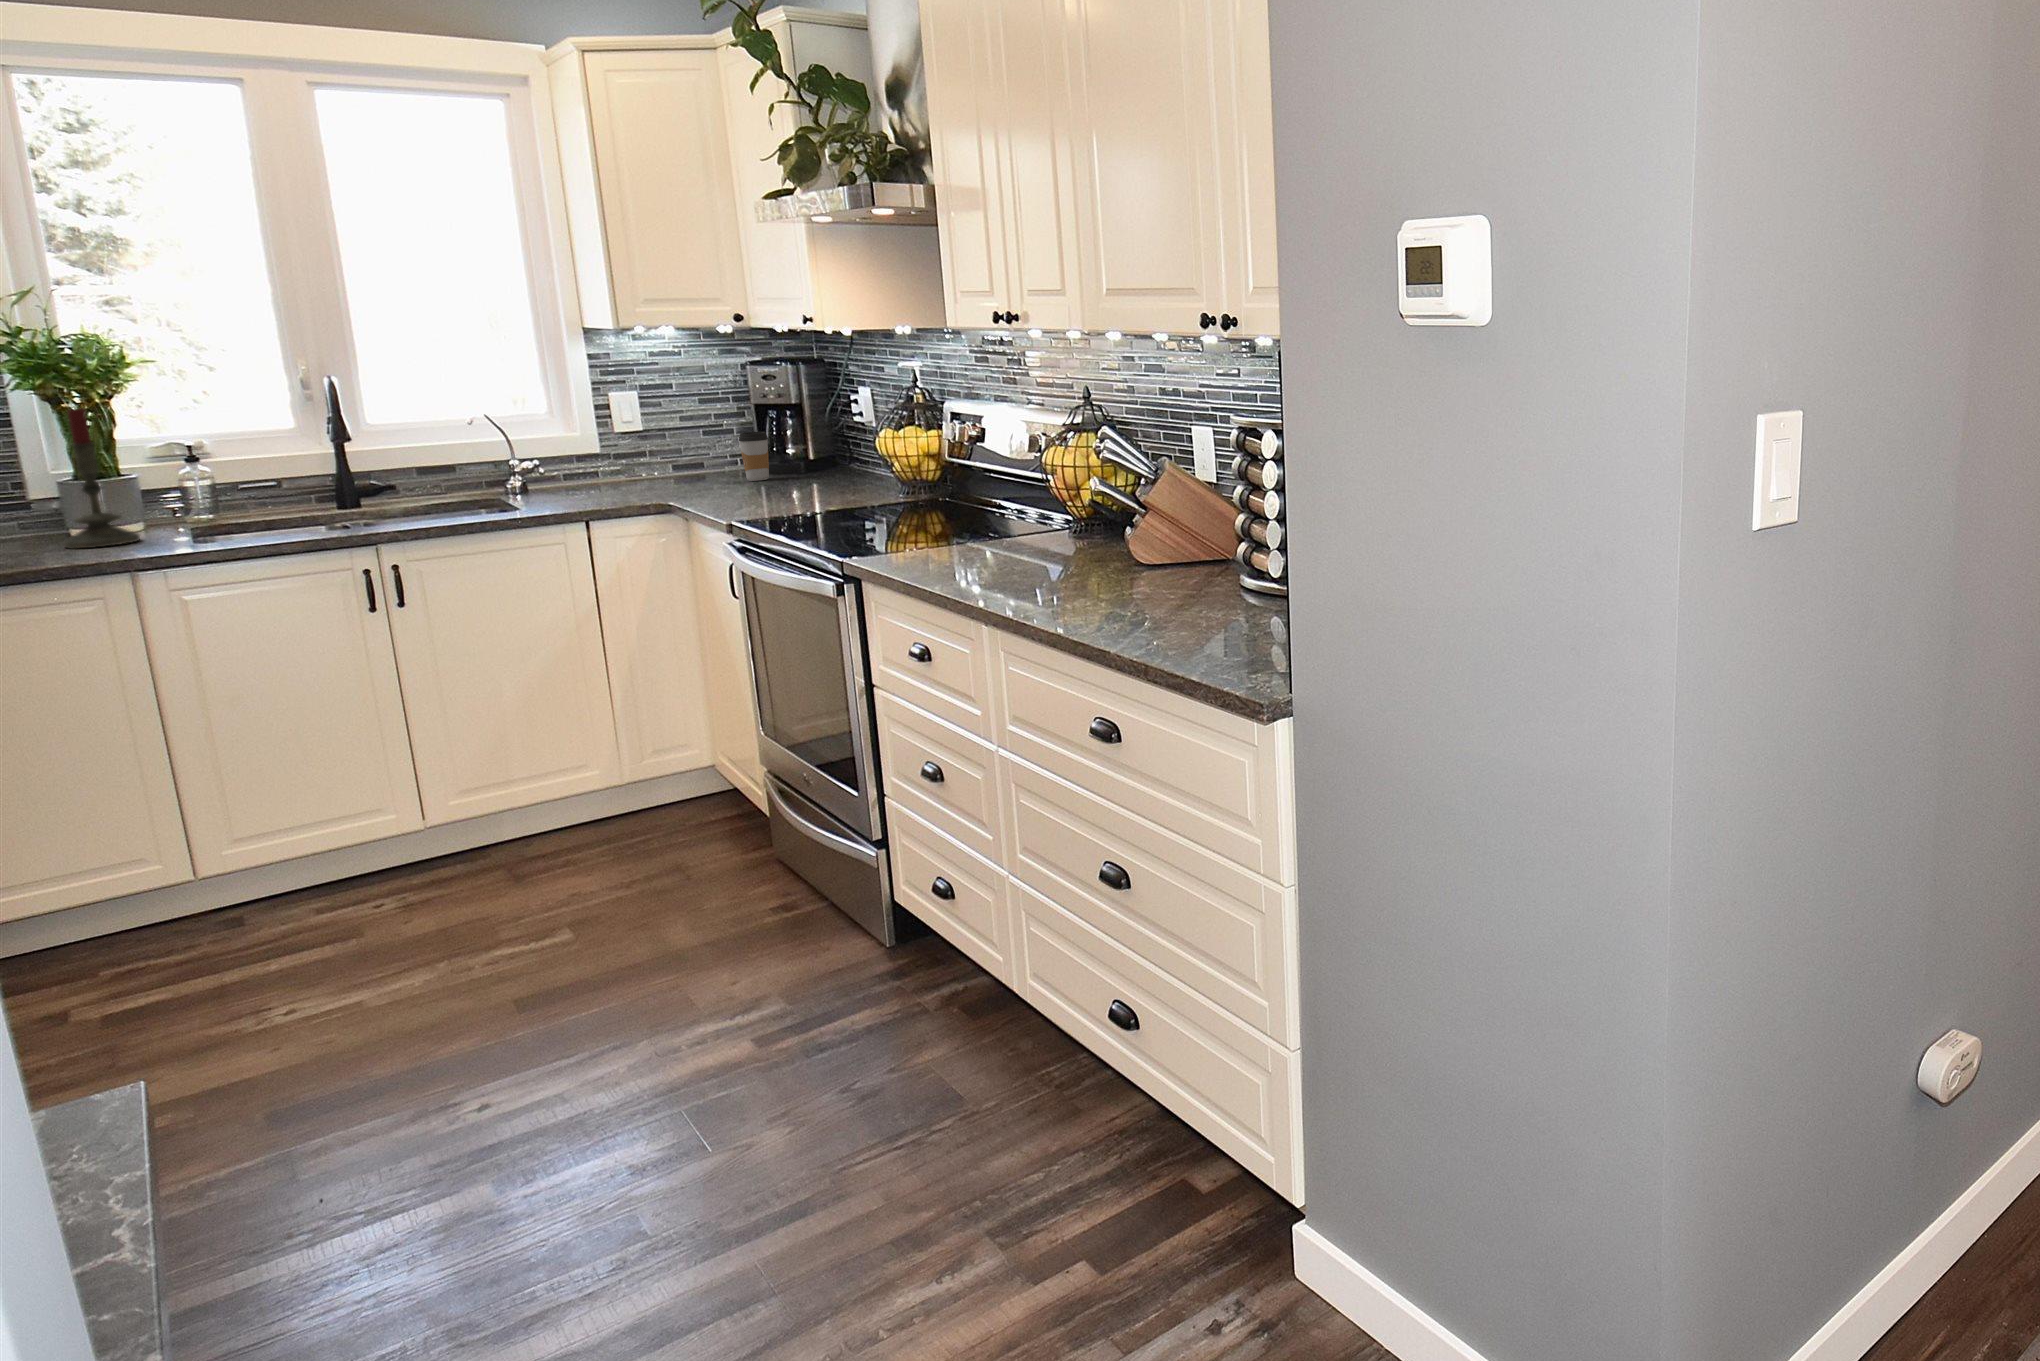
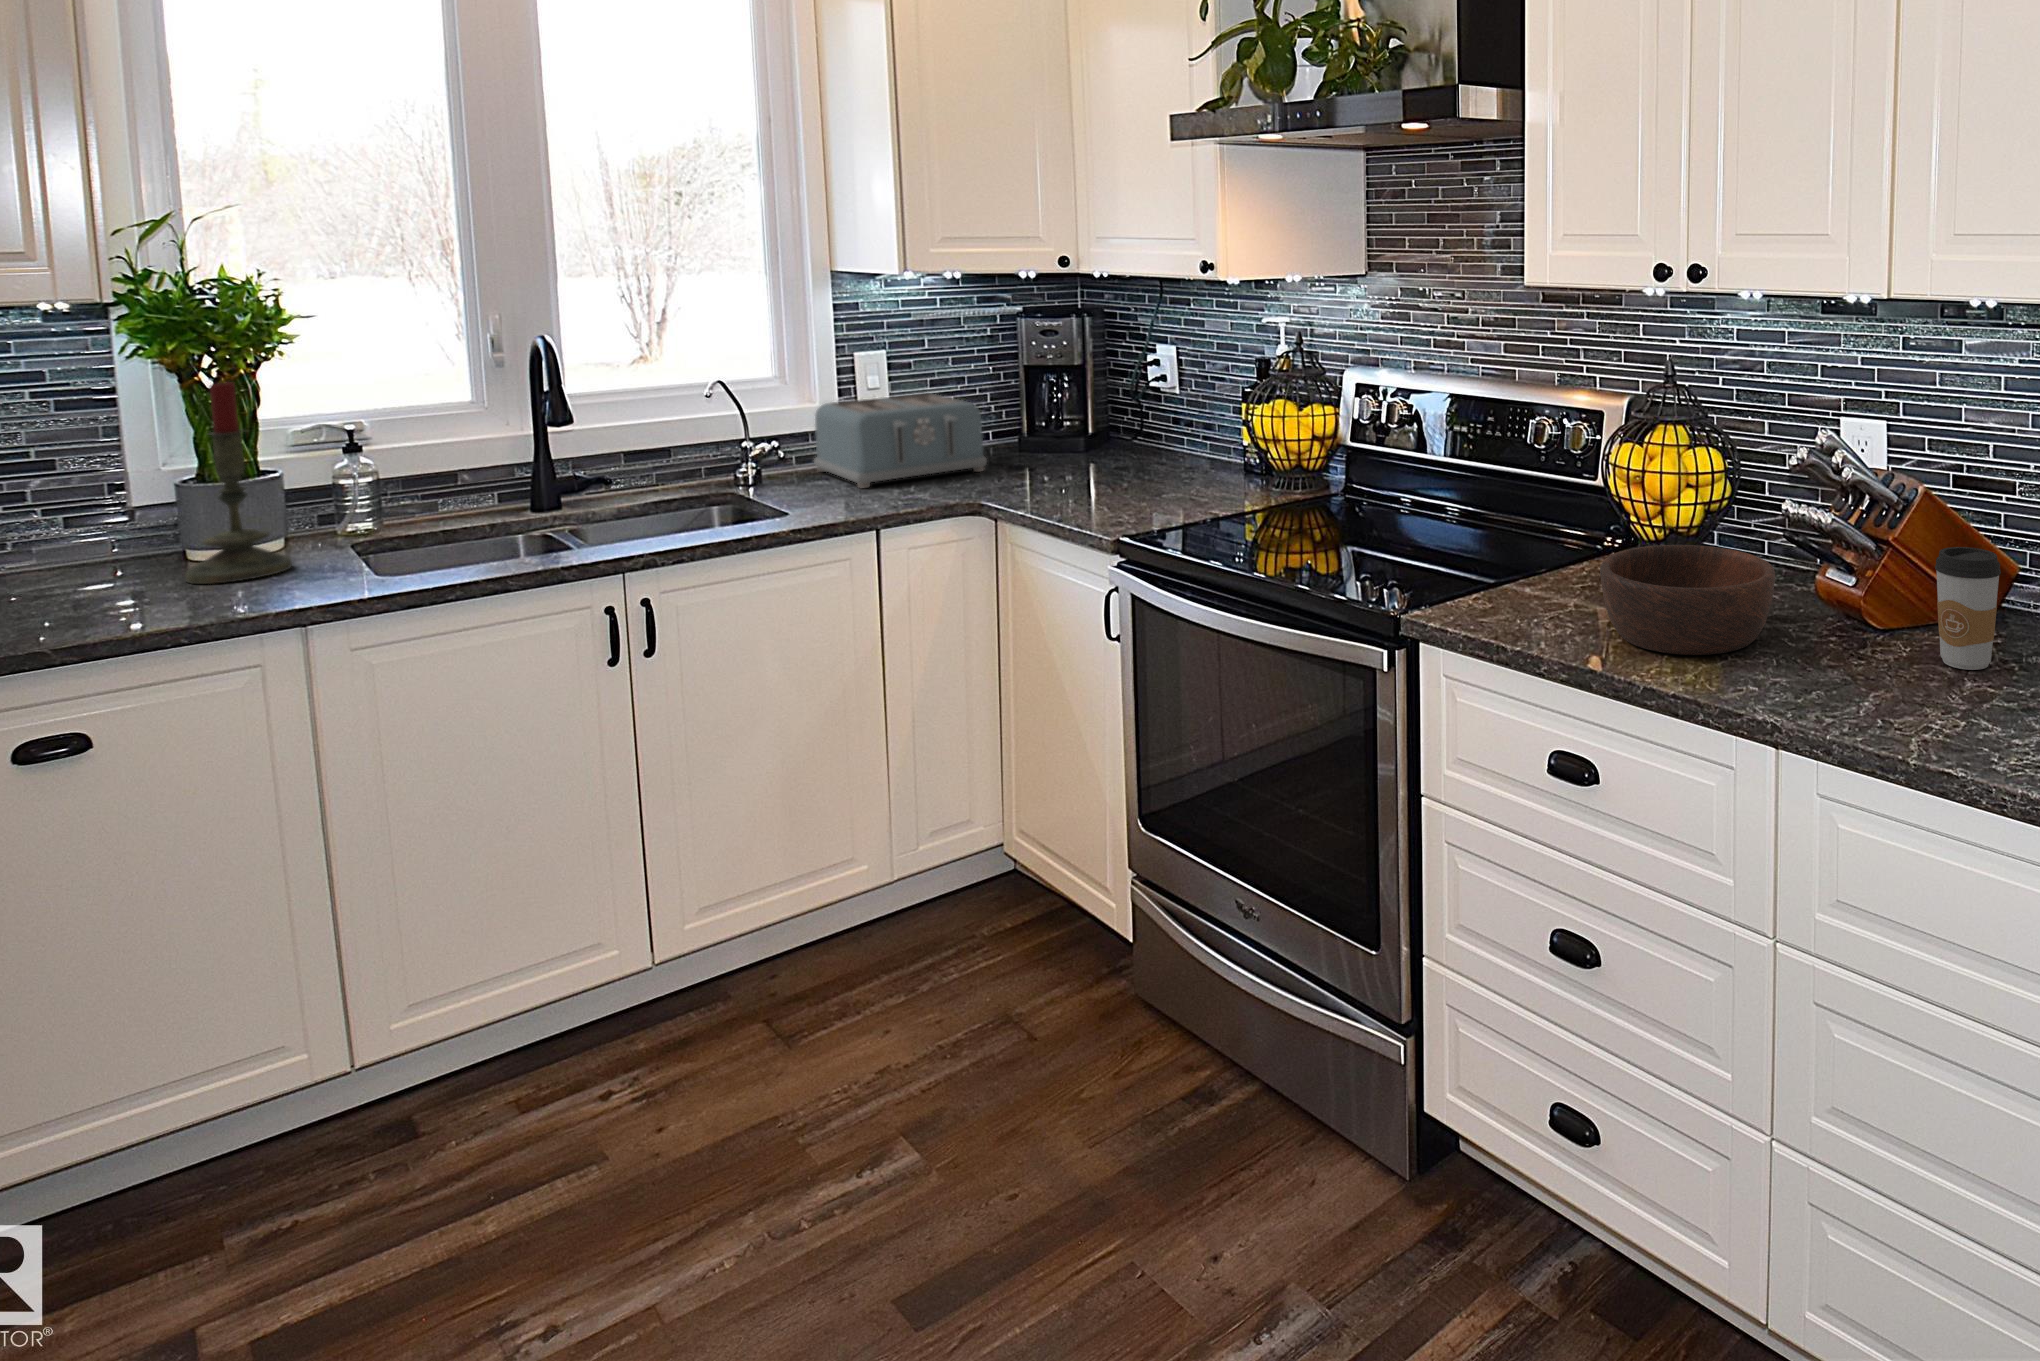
toaster: none [568,426,703,498] -> present [814,393,987,488]
coffee cup: present [739,432,769,481] -> present [1935,547,2001,670]
wooden bowl: none [943,513,1067,577] -> present [1600,545,1775,655]

